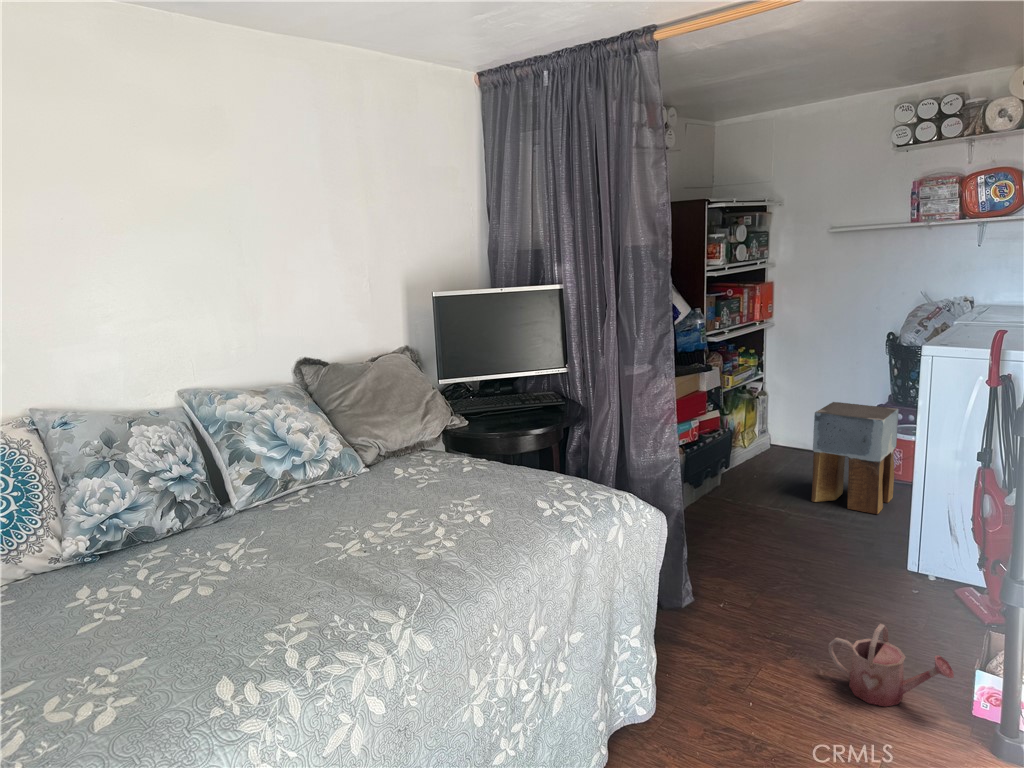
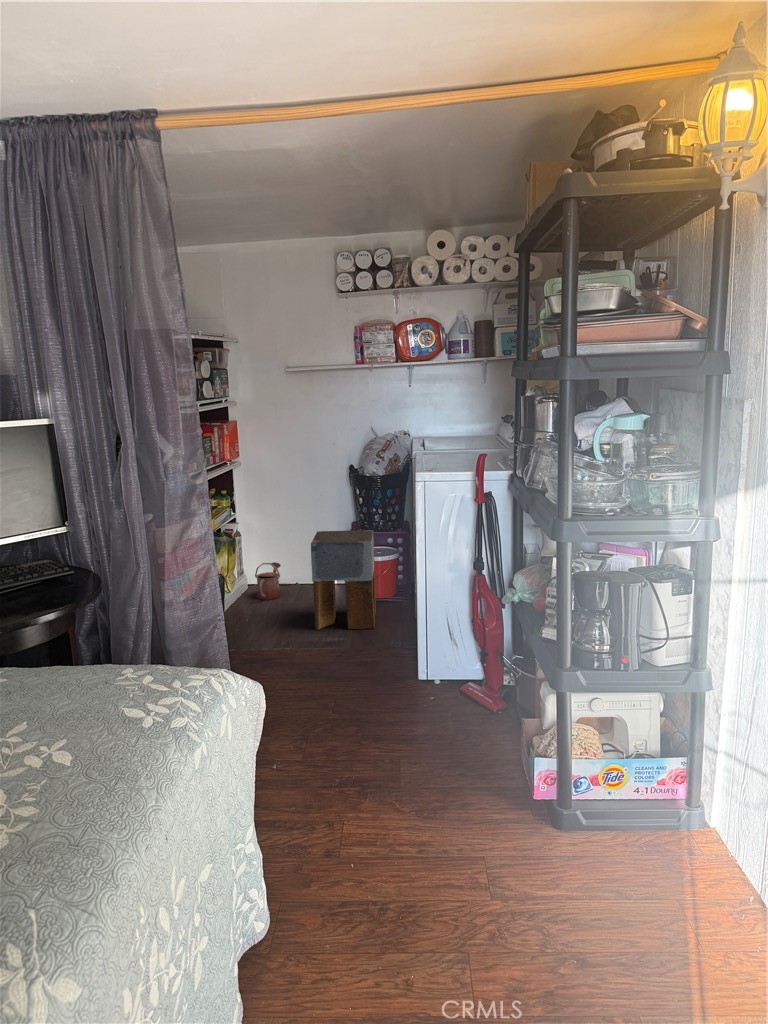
watering can: present [829,624,954,707] -> present [255,562,281,600]

